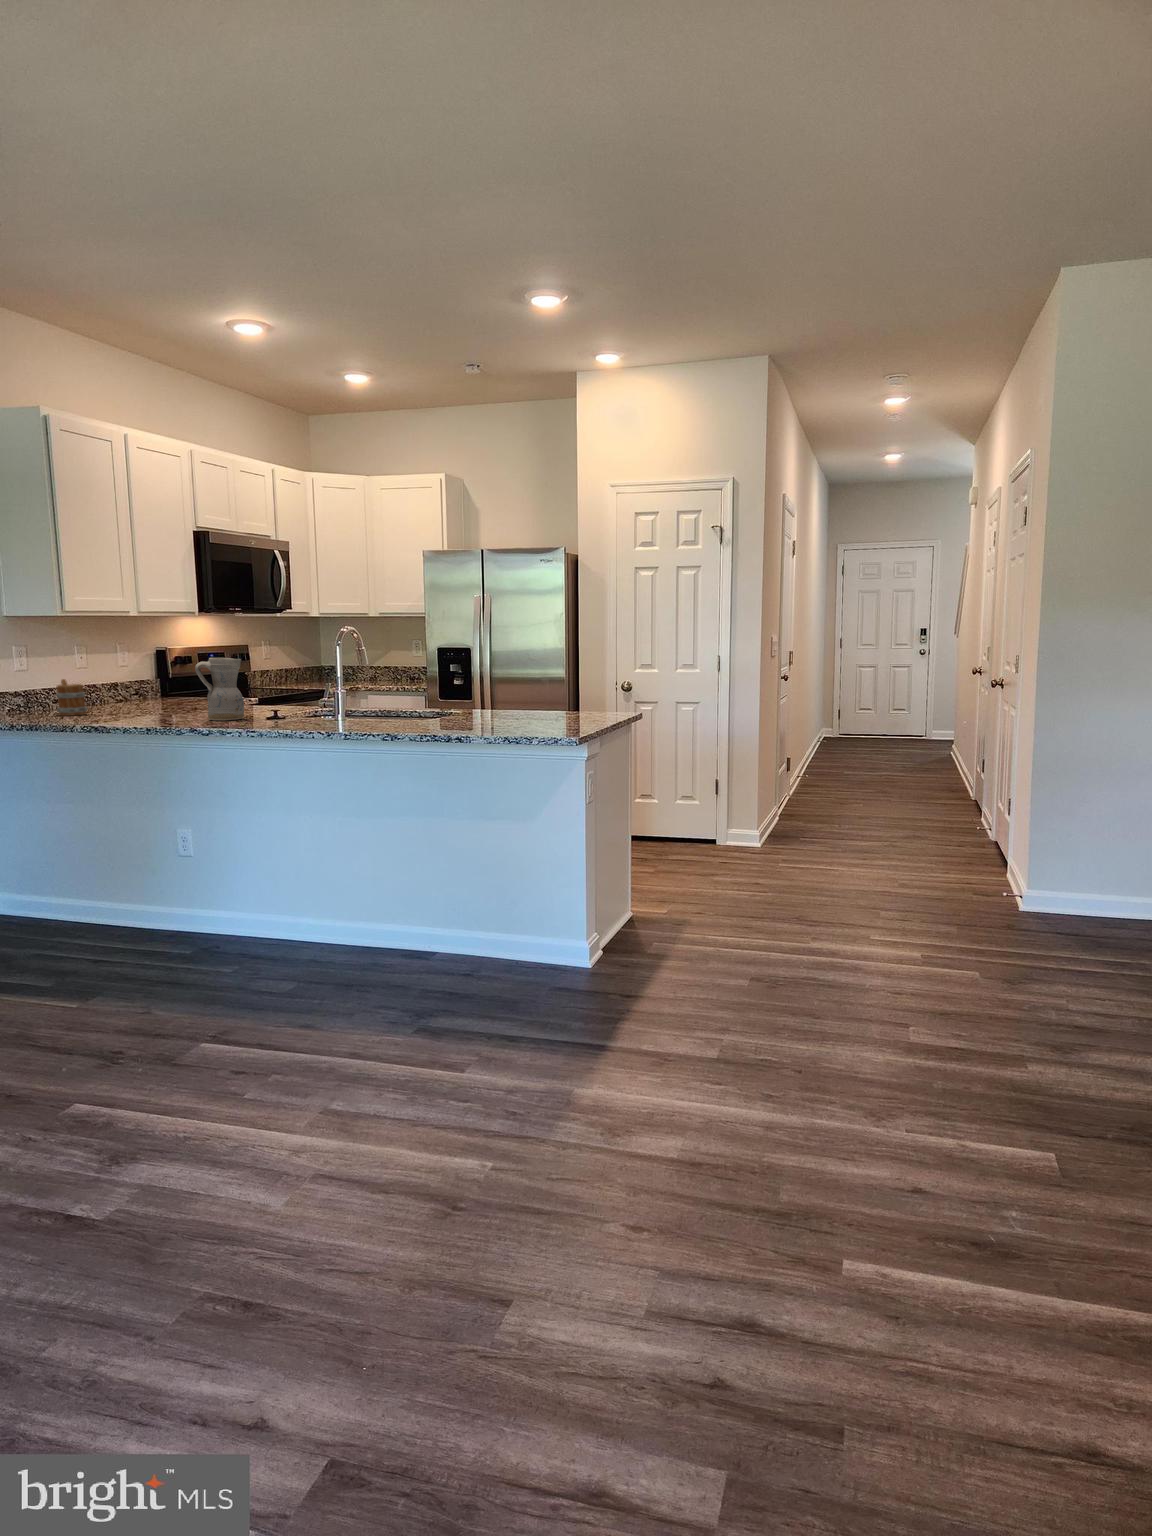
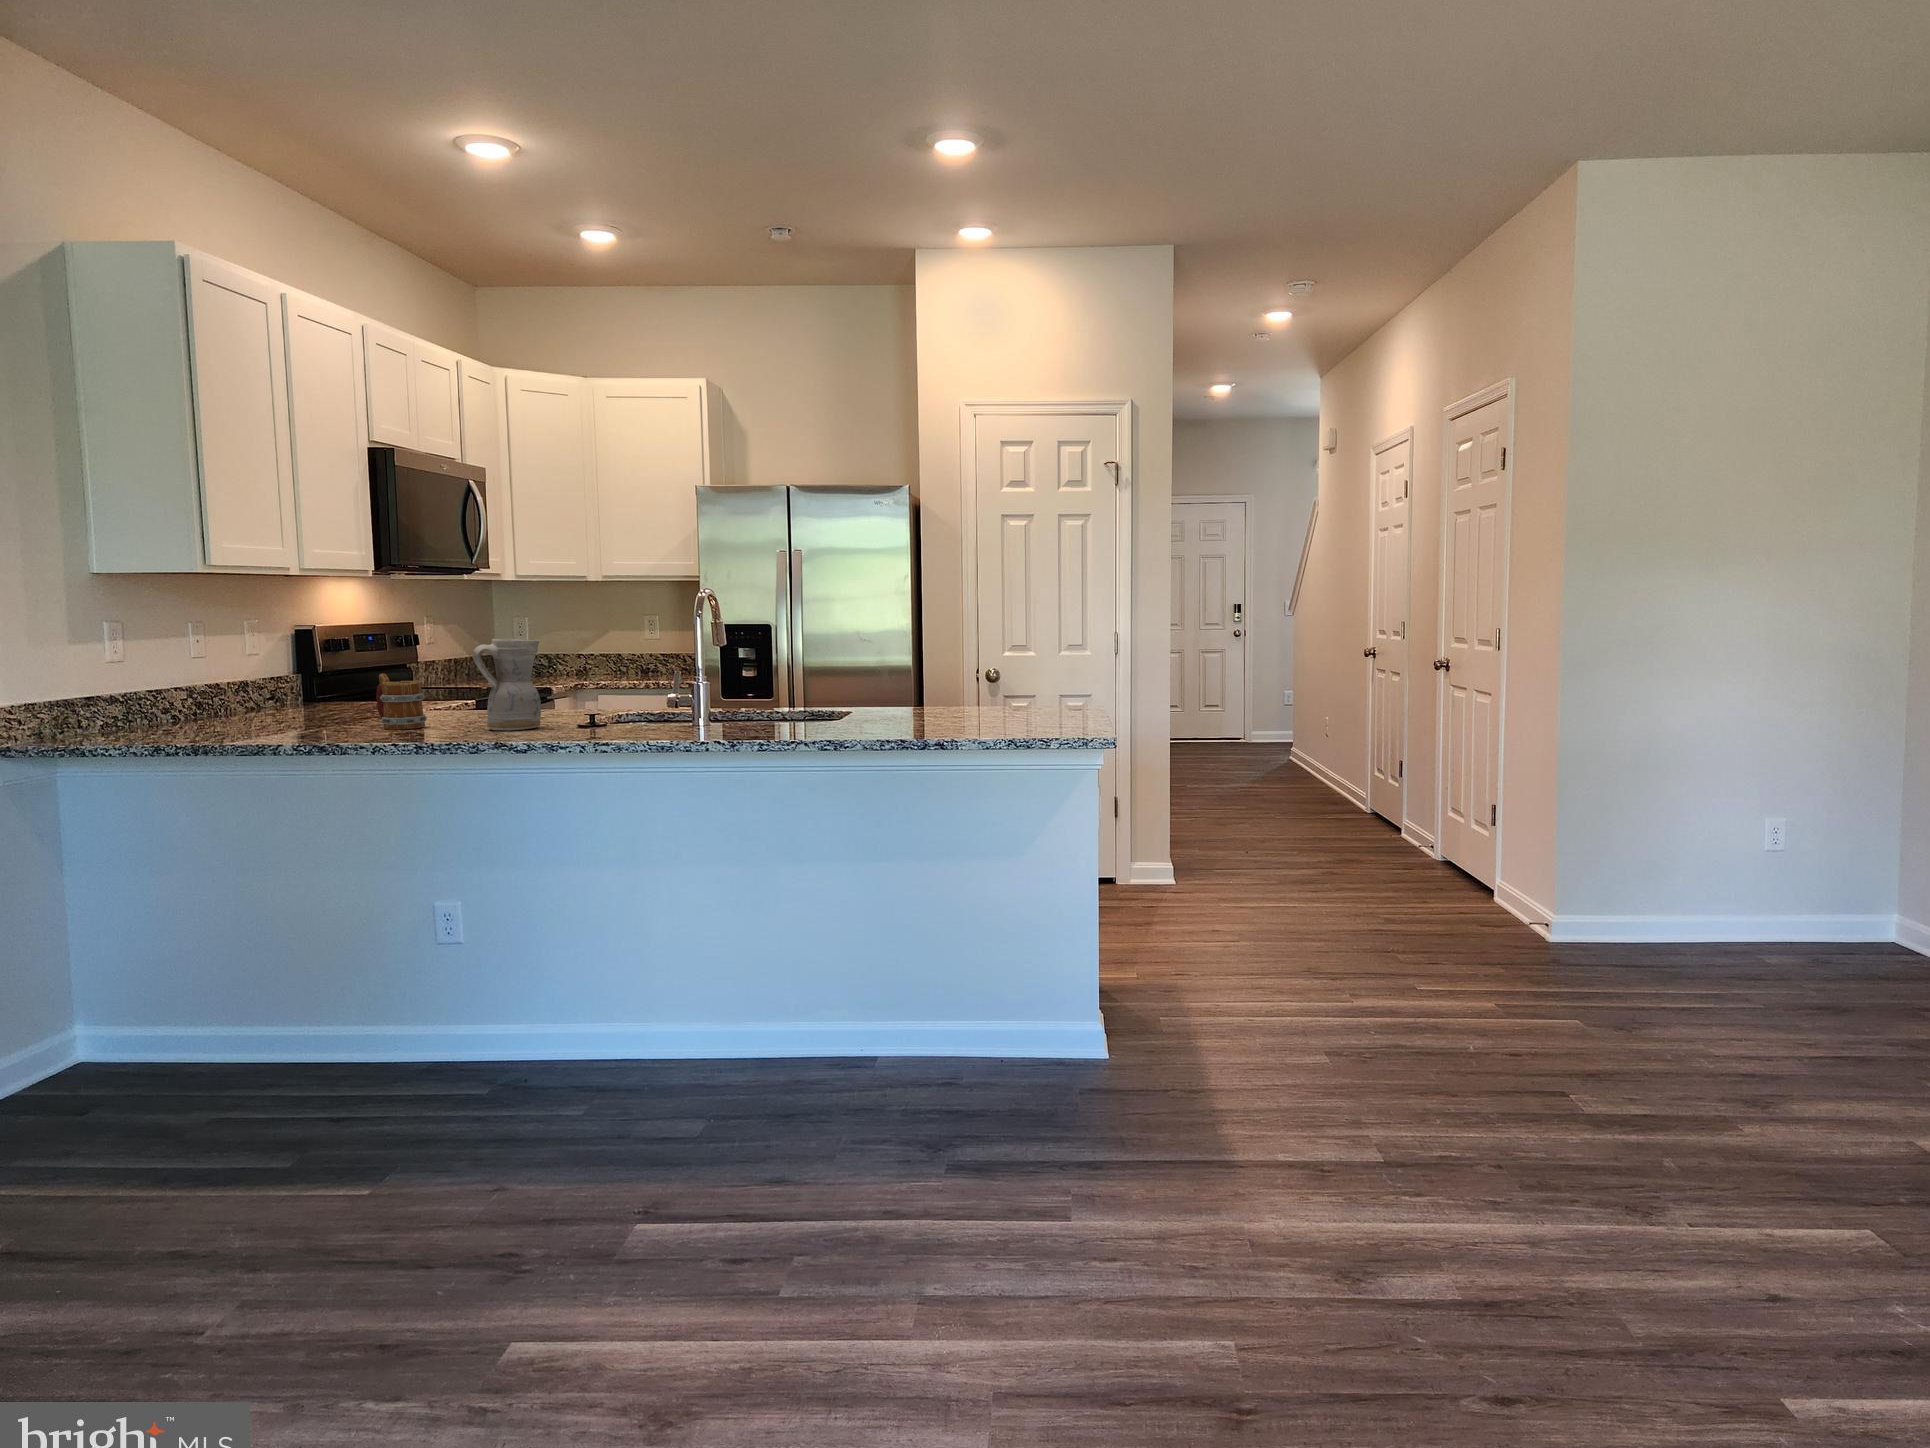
mug: present [56,679,87,716] -> present [376,674,427,730]

